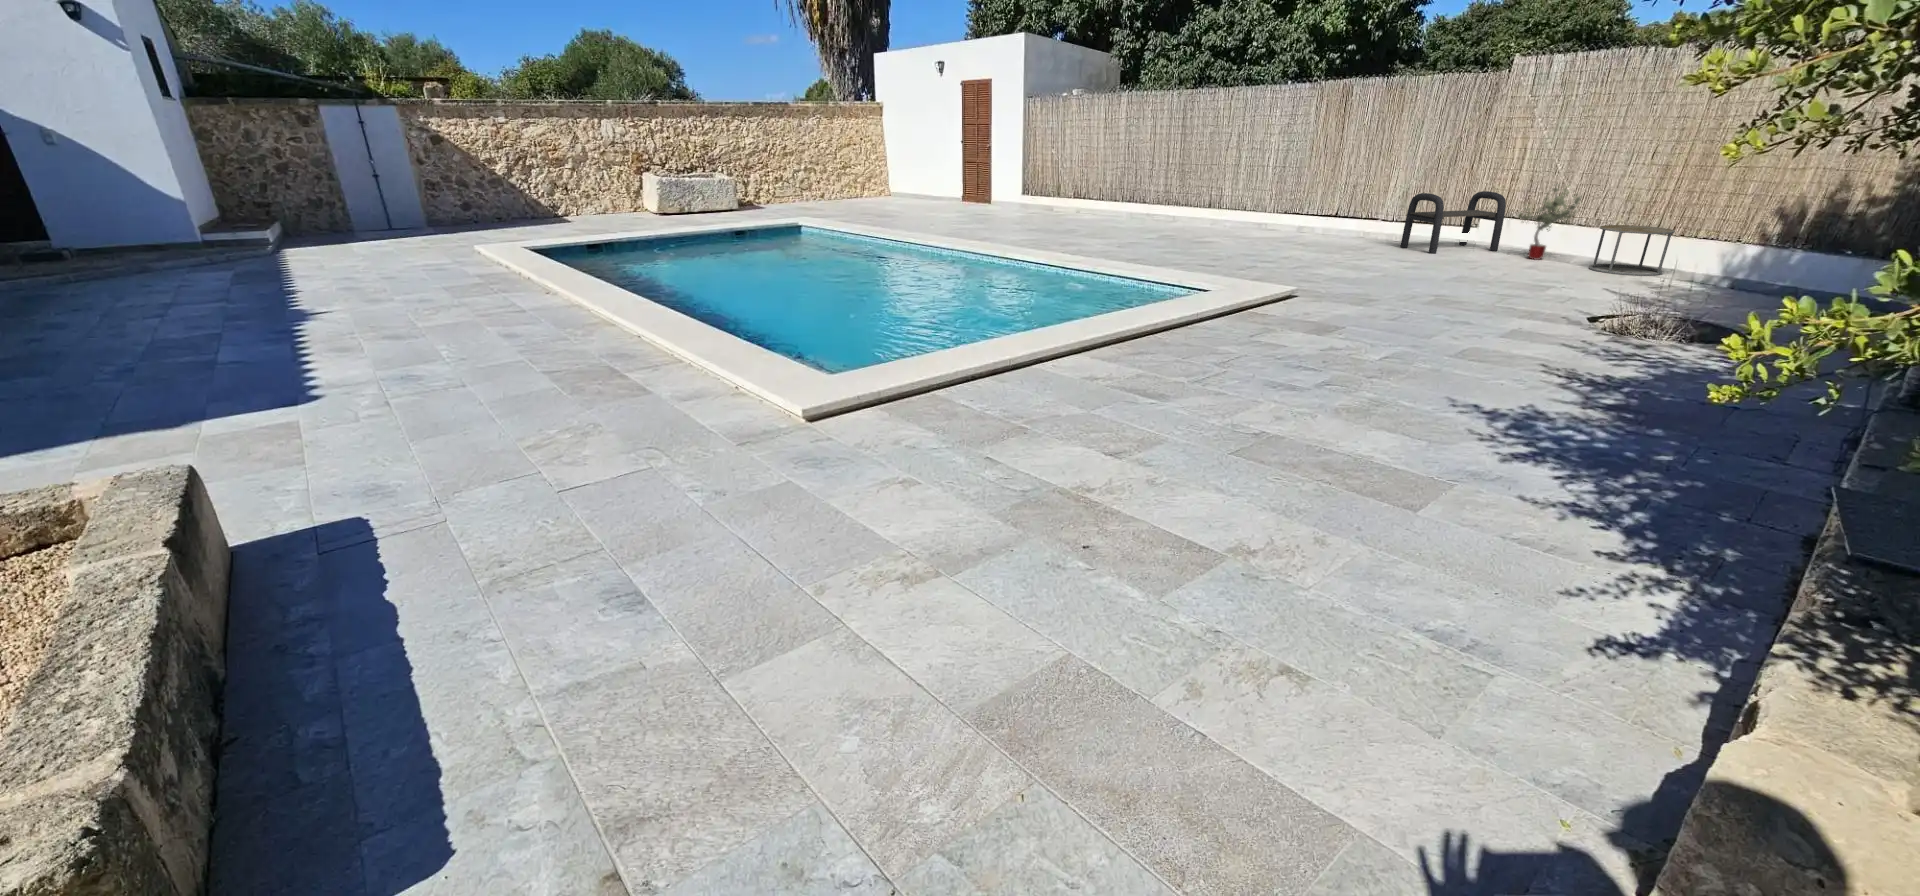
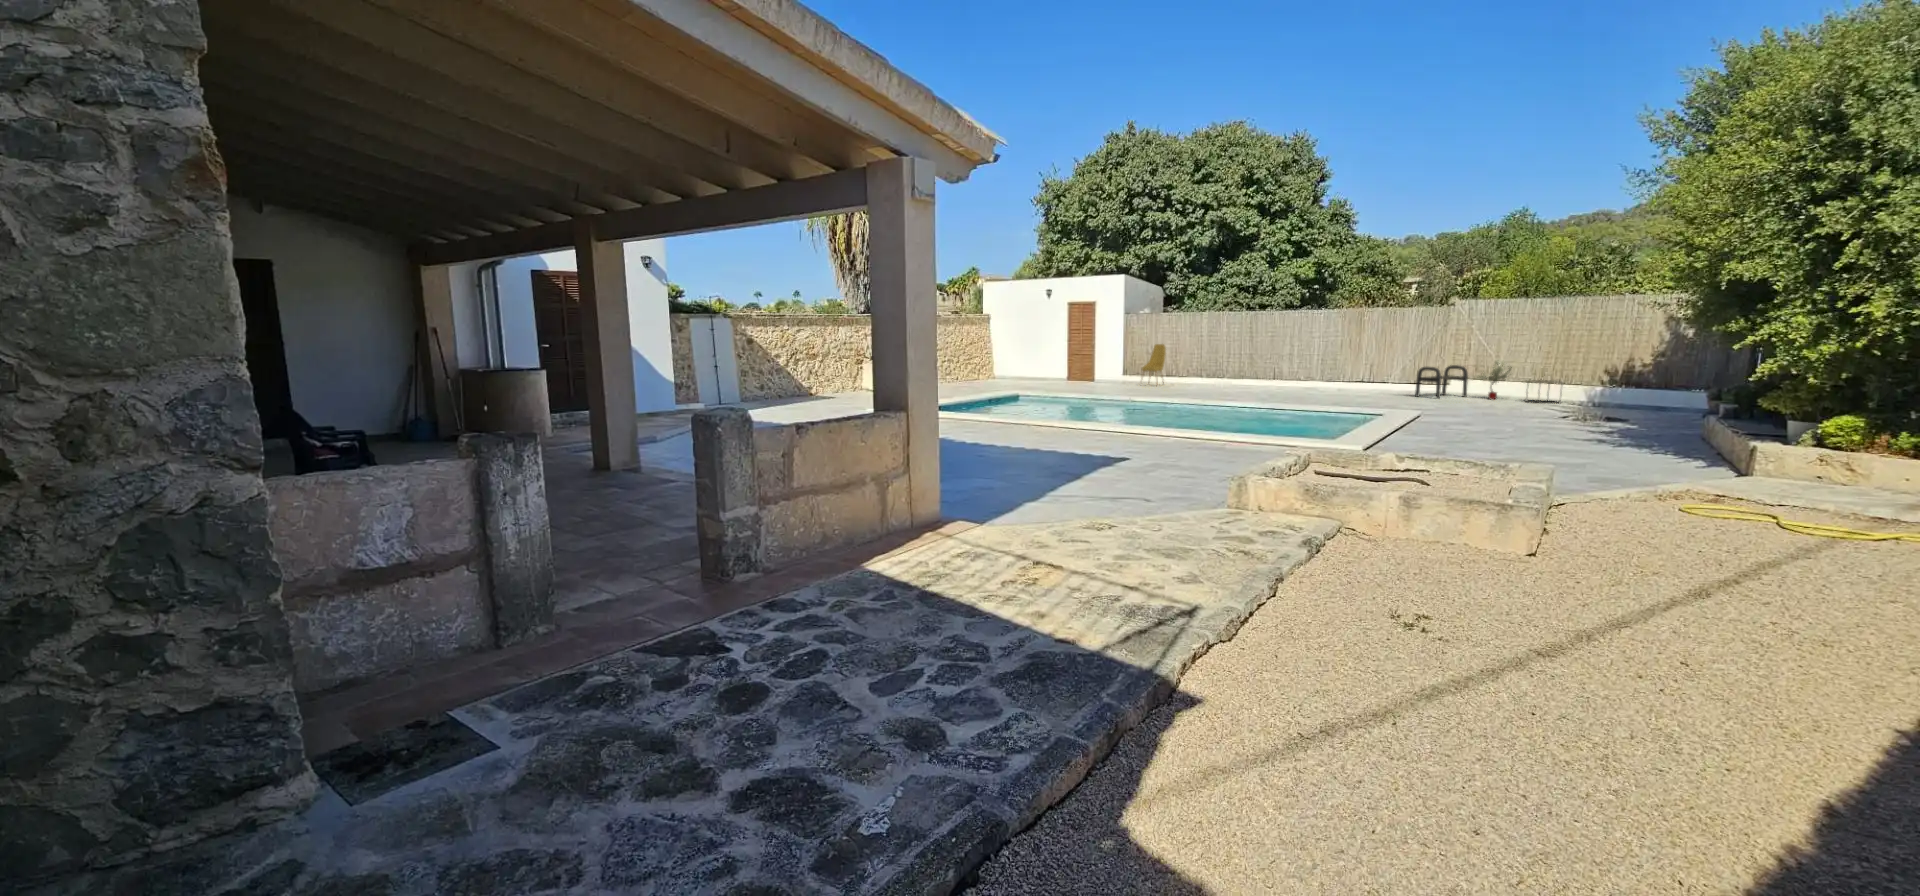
chair: none [1035,148,1077,213] -> present [1142,344,1166,377]

